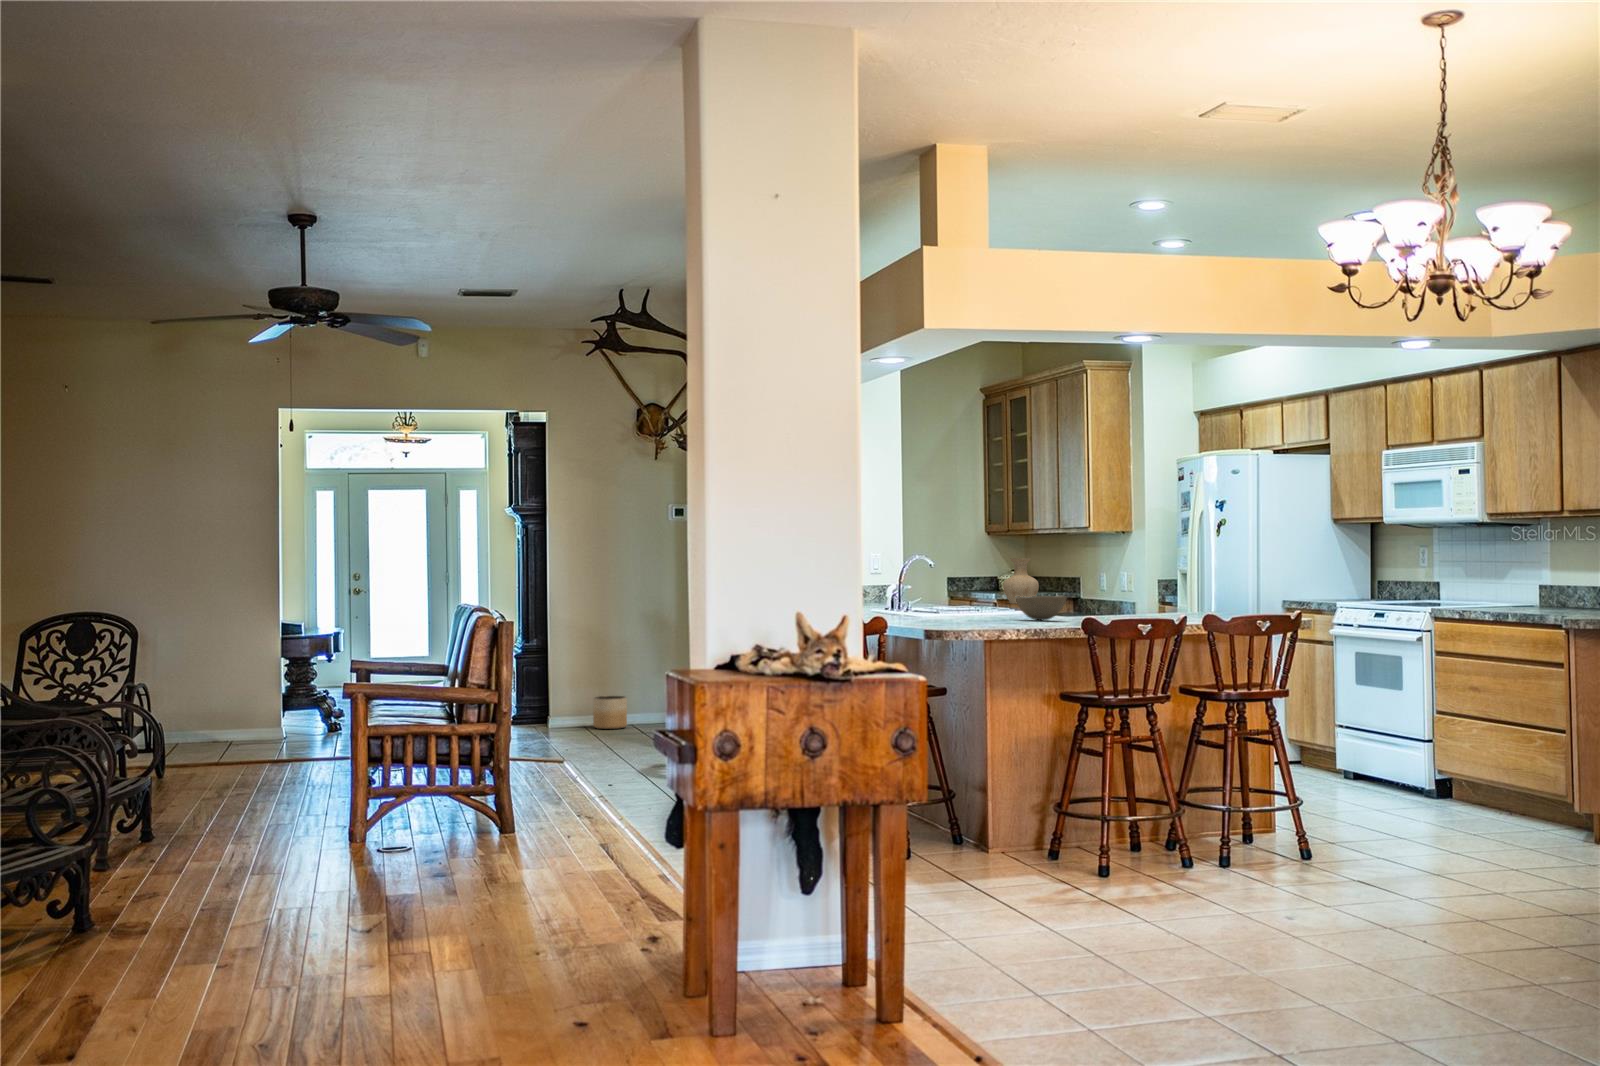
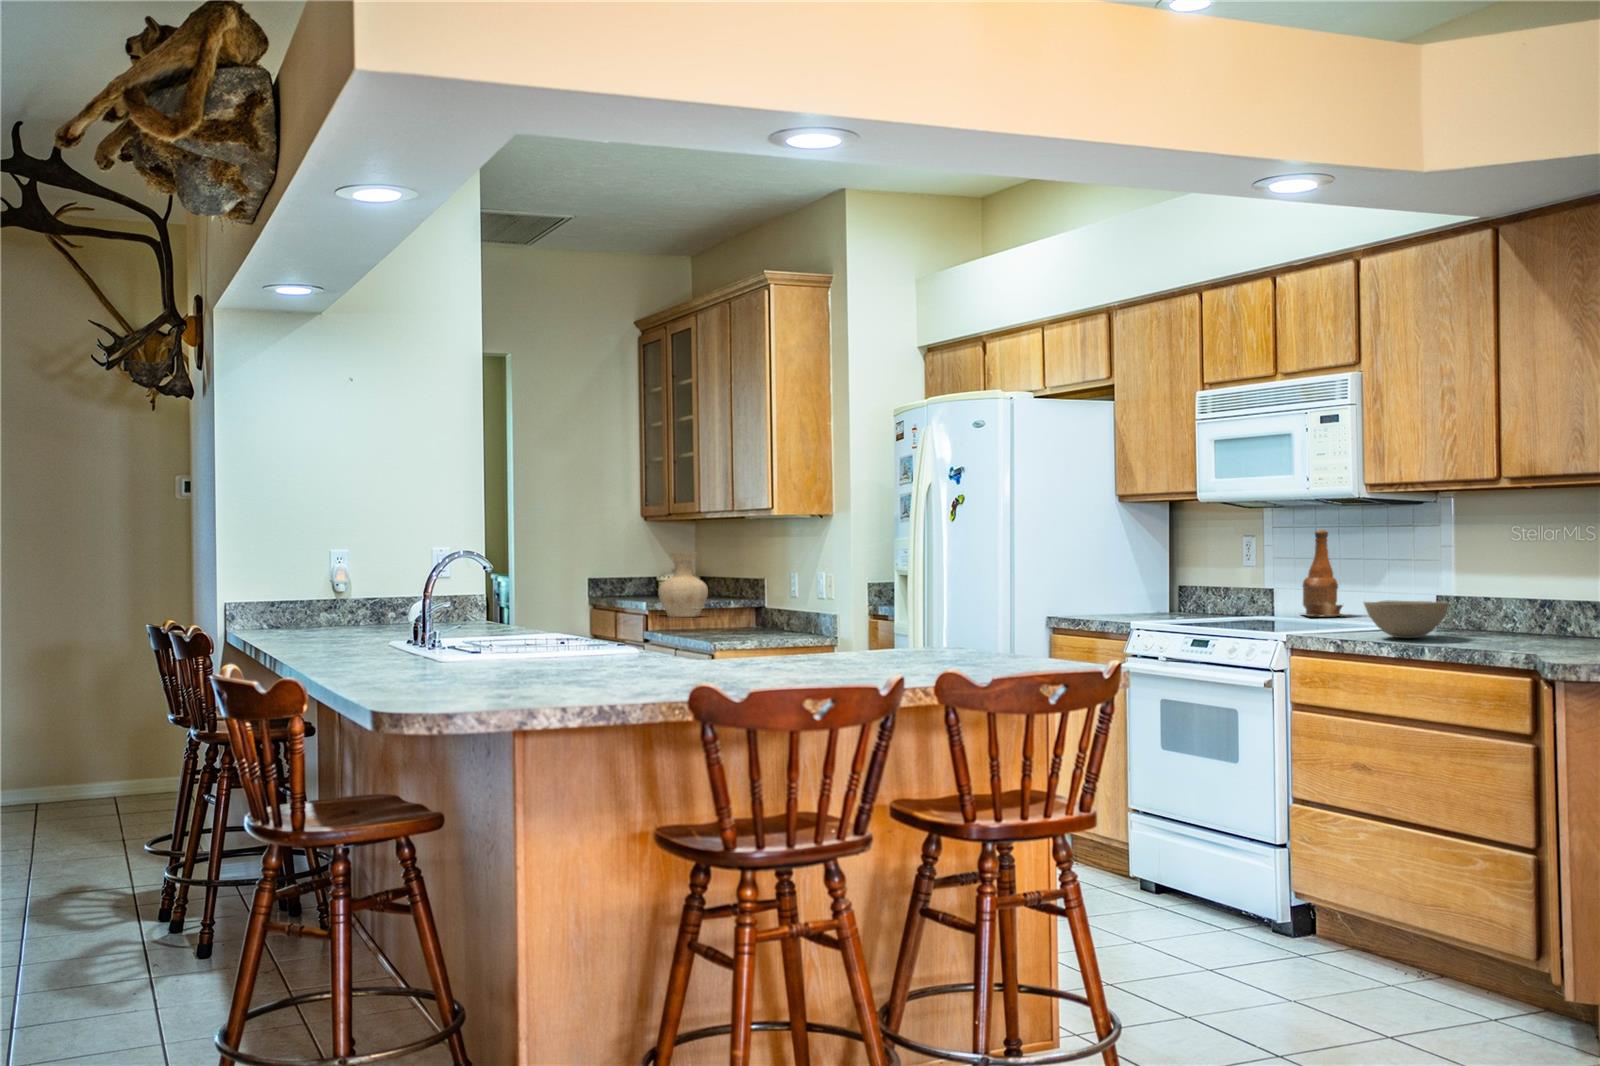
bottle: none [1455,543,1487,600] -> present [1303,530,1343,616]
bowl: present [1016,596,1066,620] -> present [1364,600,1450,638]
planter: present [593,696,627,729] -> none [29,762,86,815]

